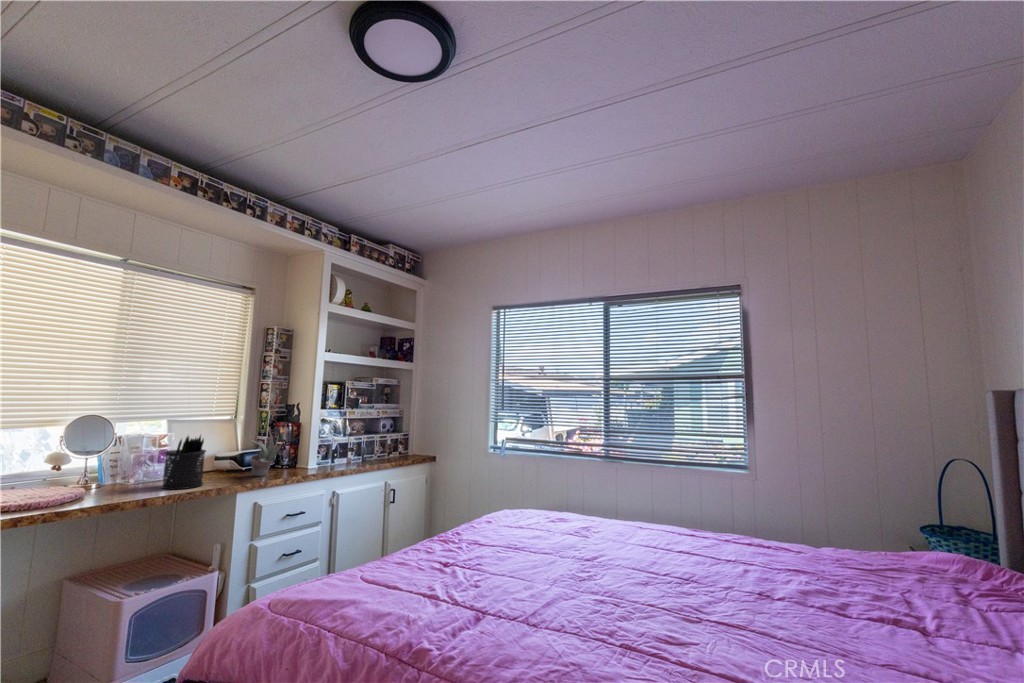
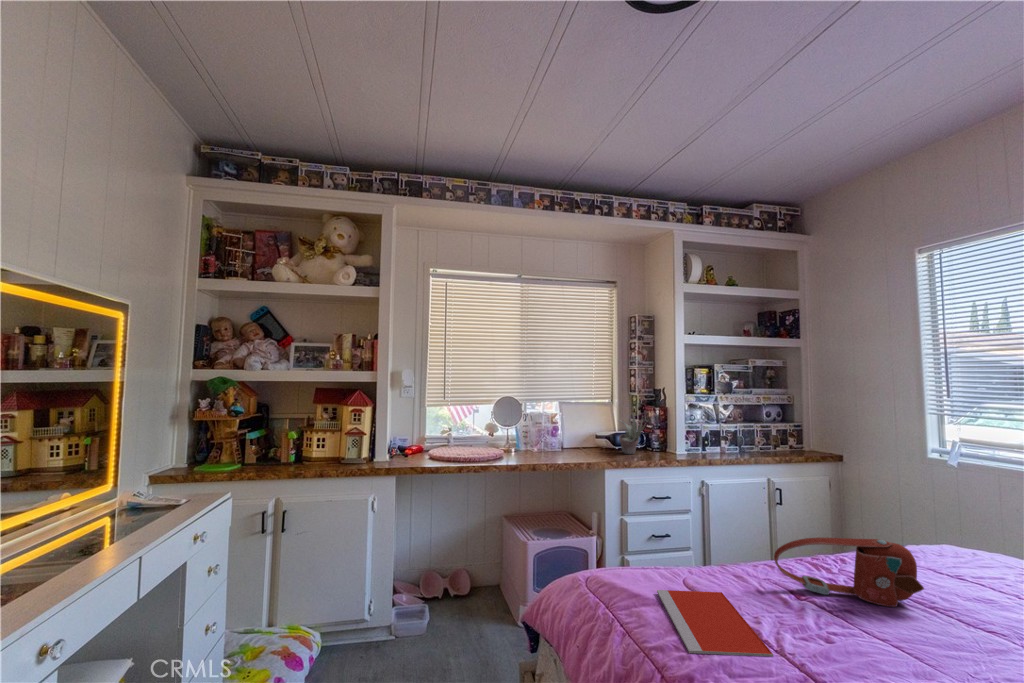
pen holder: present [162,436,206,489] -> none [551,412,580,457]
handbag: none [430,510,512,558] -> present [774,537,924,607]
notebook: none [348,578,451,628] -> present [657,590,773,657]

